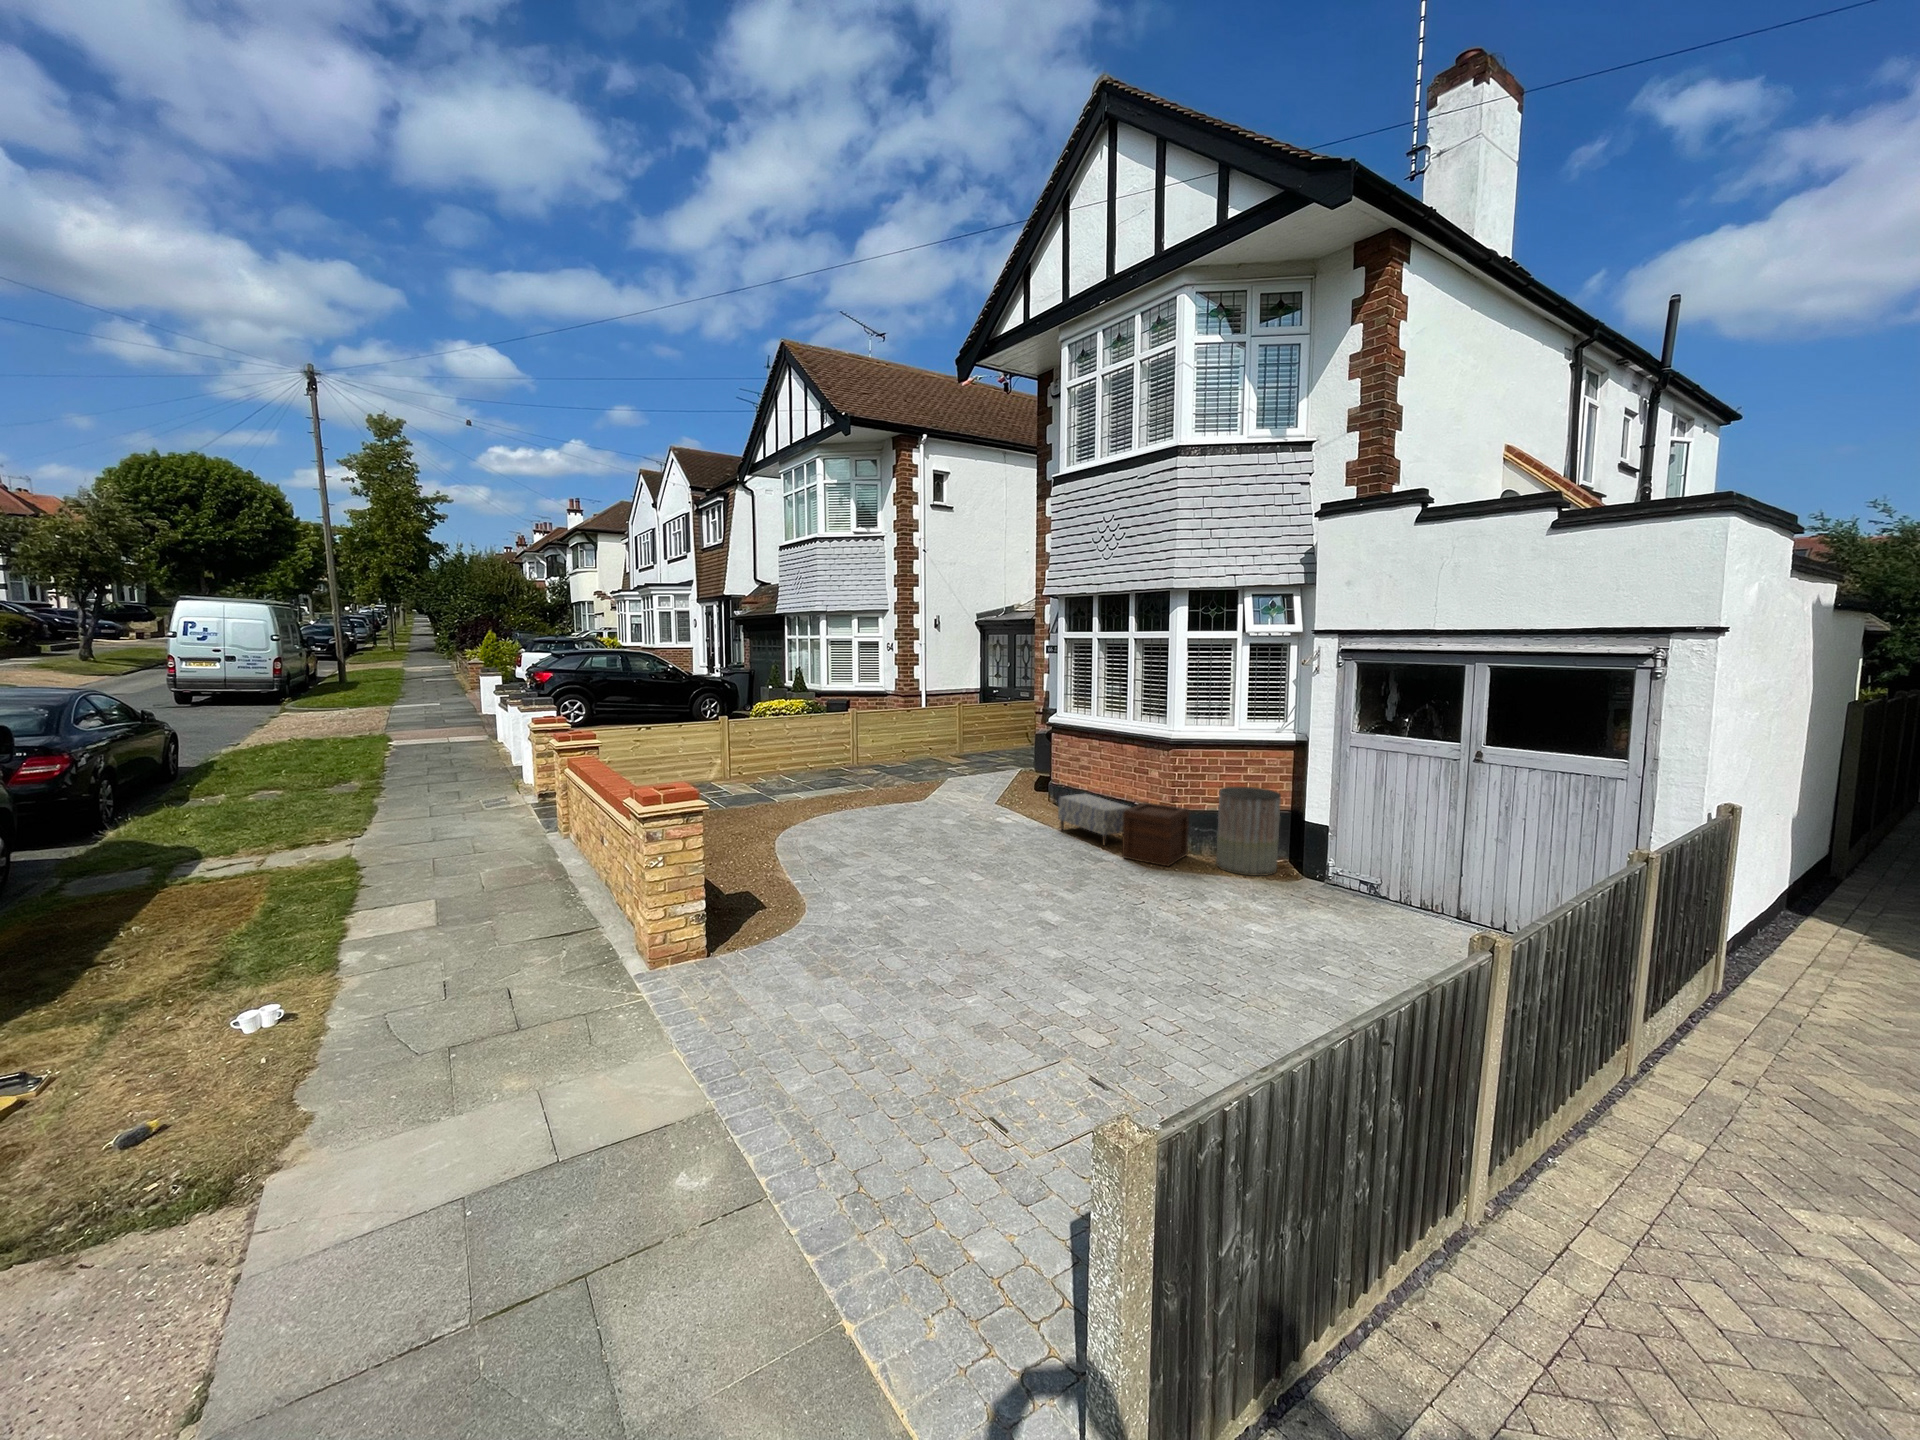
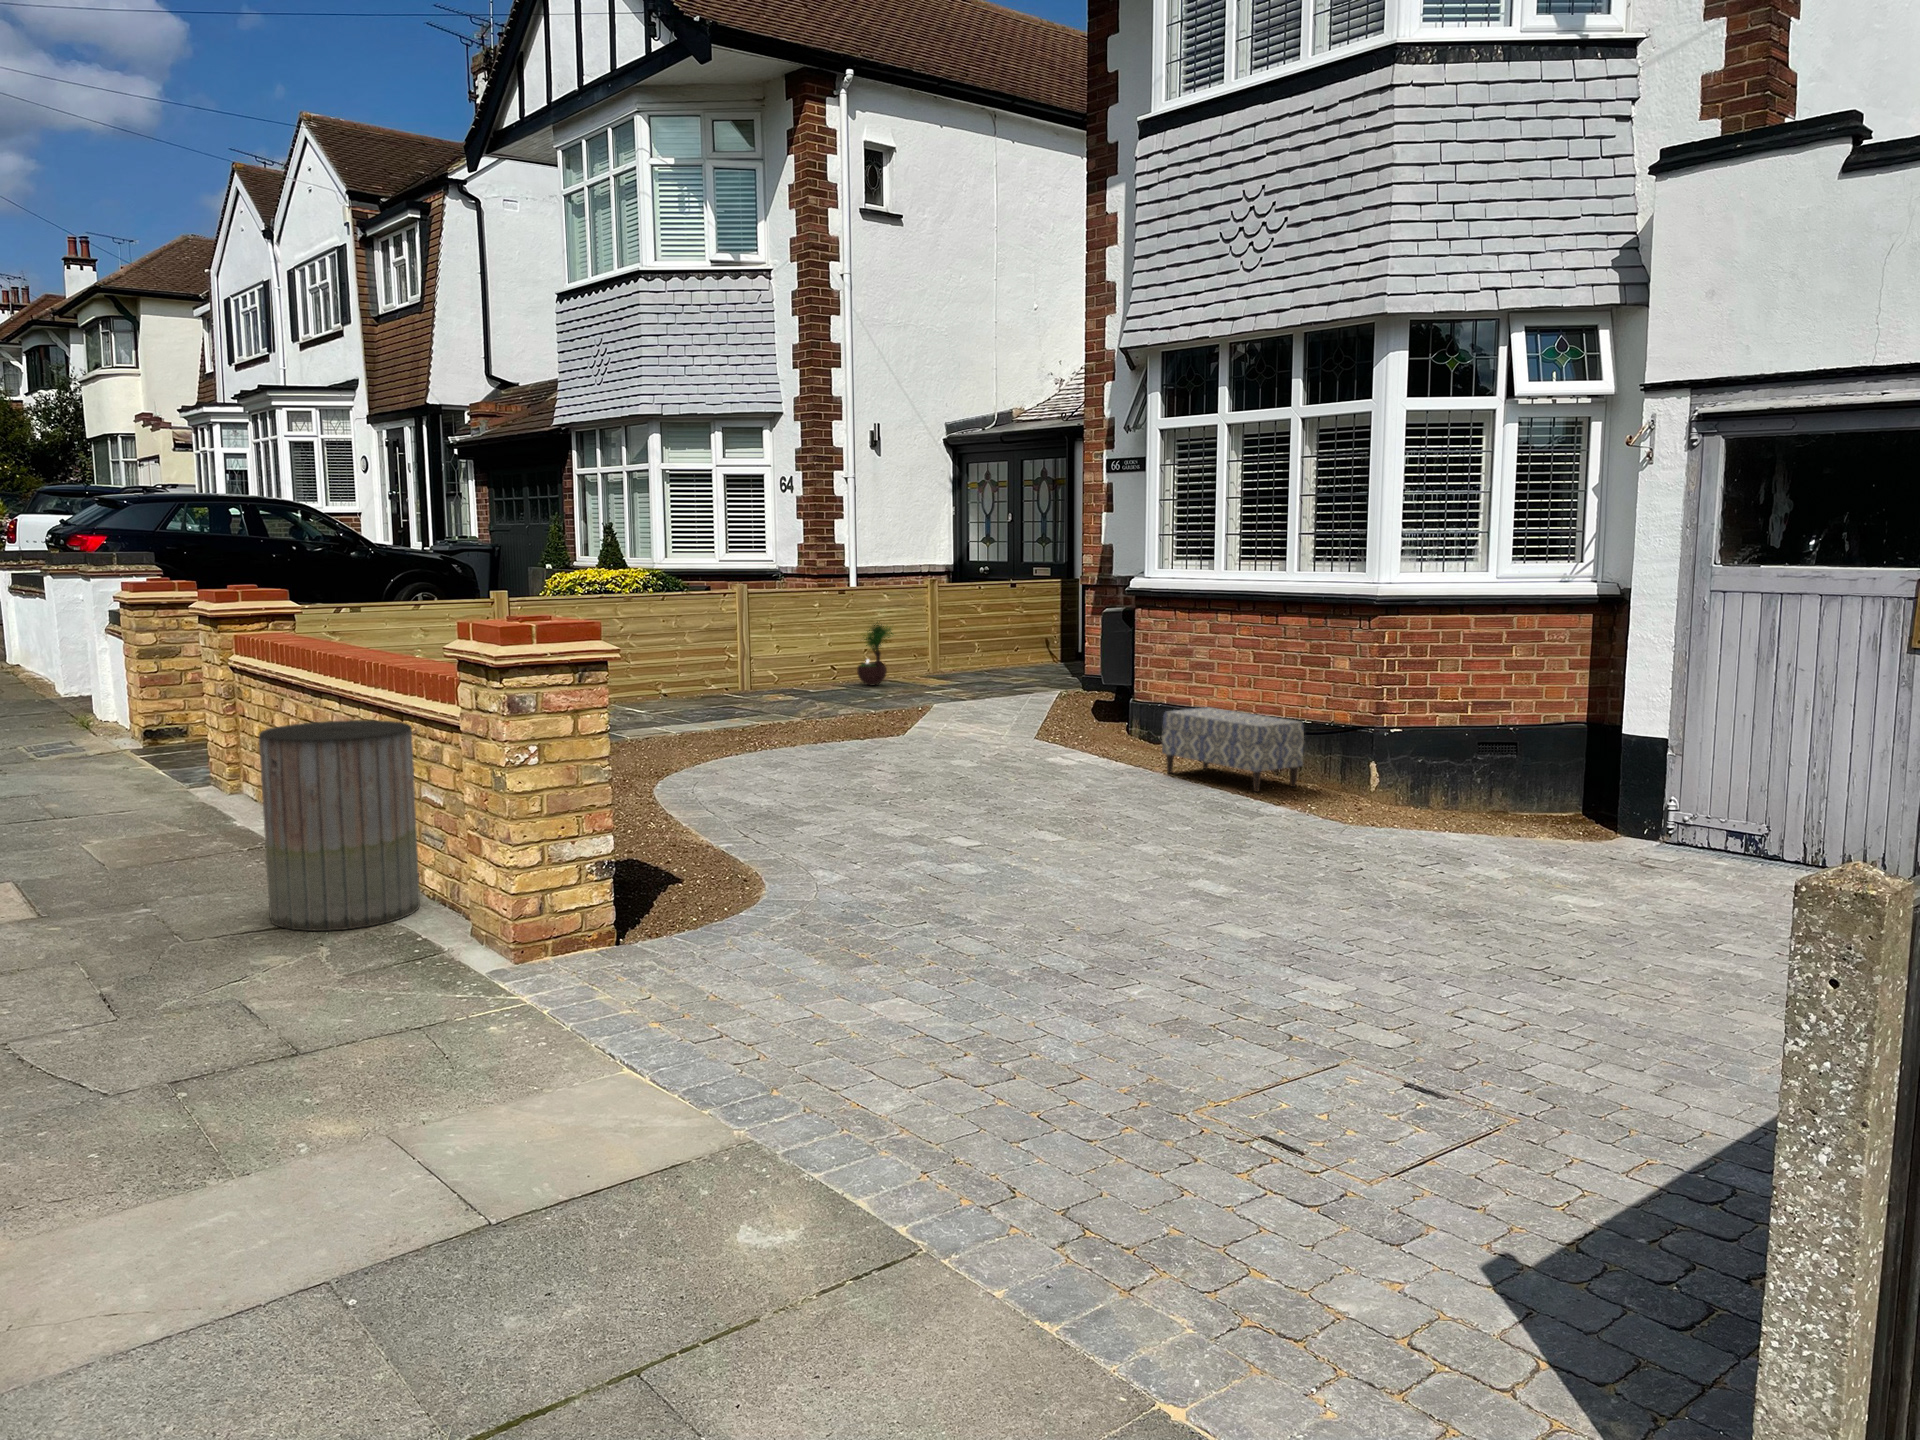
potted tree: none [921,724,941,759] -> present [857,622,892,685]
trash can: present [1216,787,1281,876] -> present [259,720,420,931]
wooden crate: present [1122,803,1189,867] -> none [1296,710,1414,816]

